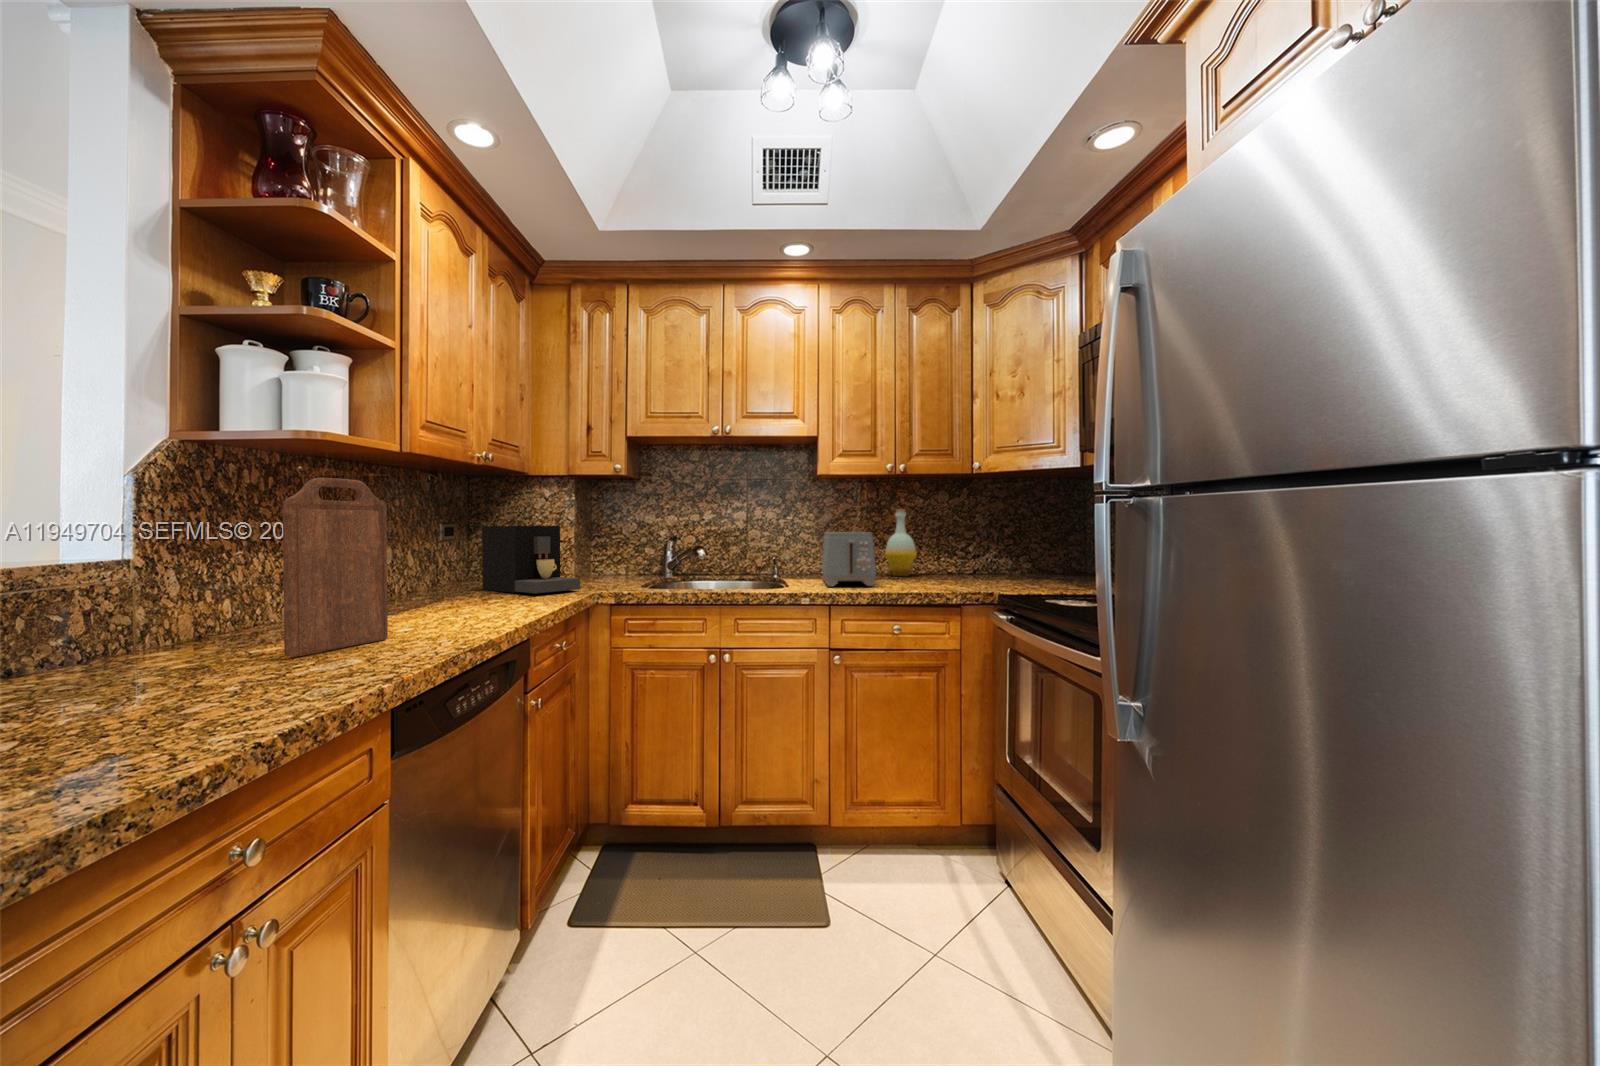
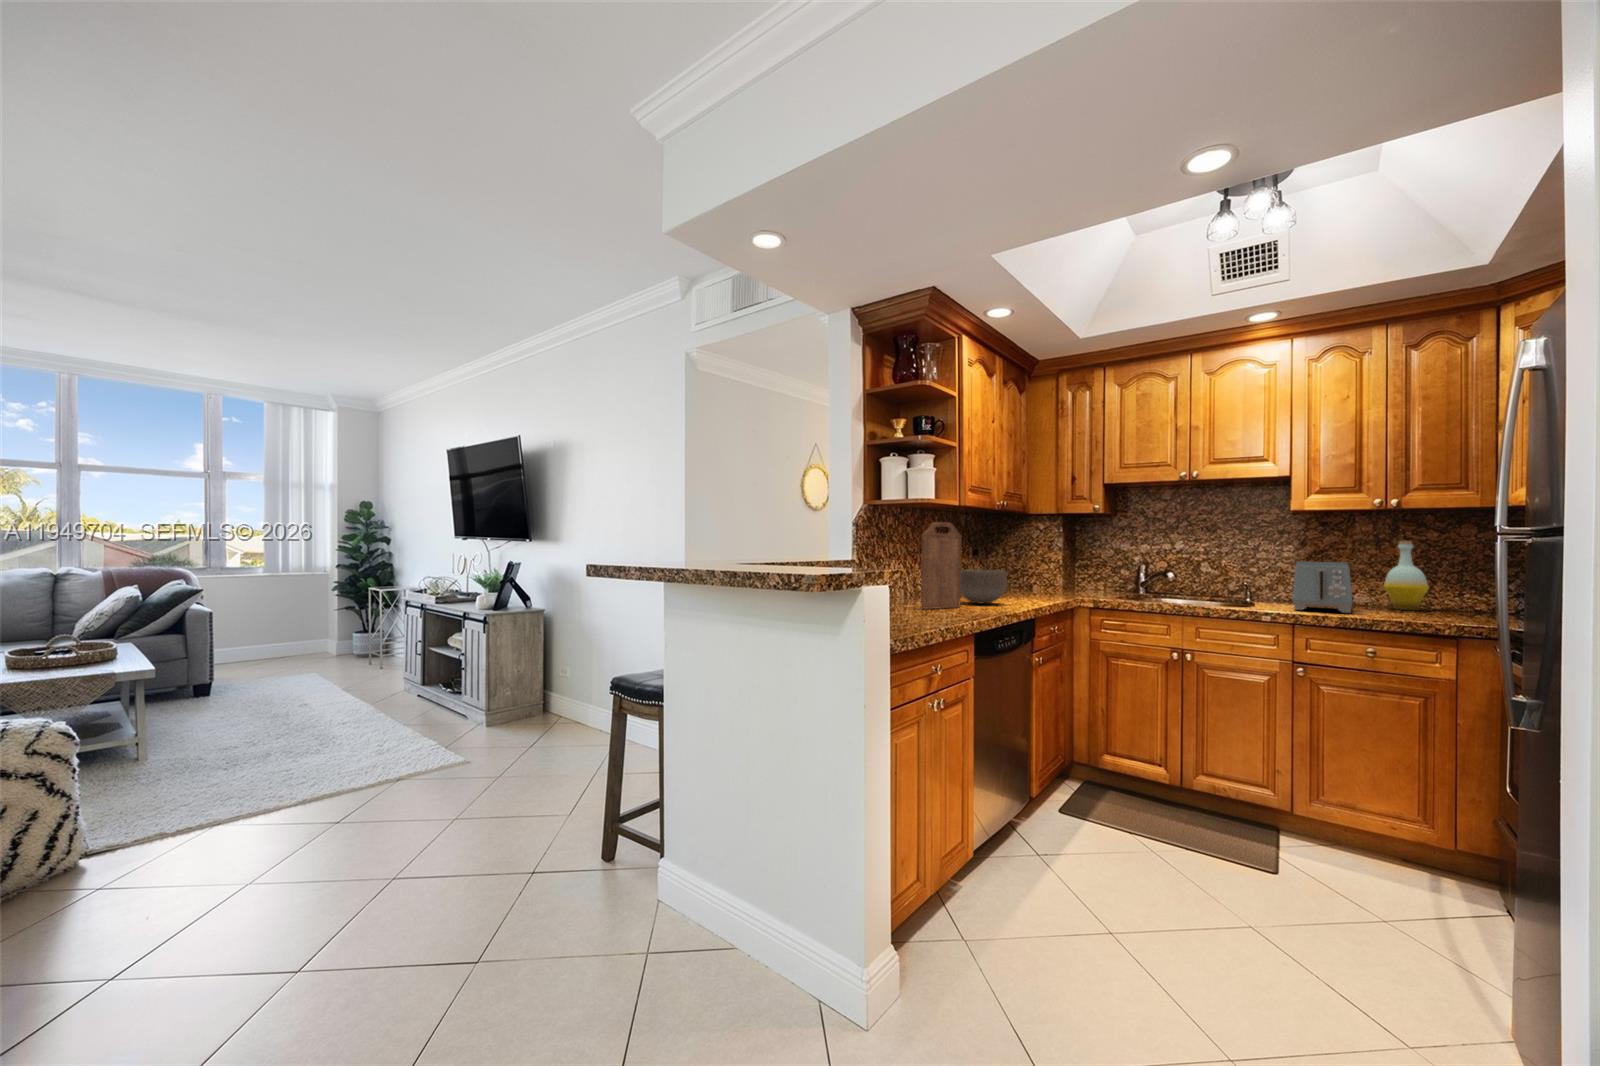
coffee maker: present [482,526,580,593] -> none [998,550,1066,596]
bowl: none [388,562,485,622] -> present [961,569,1007,604]

